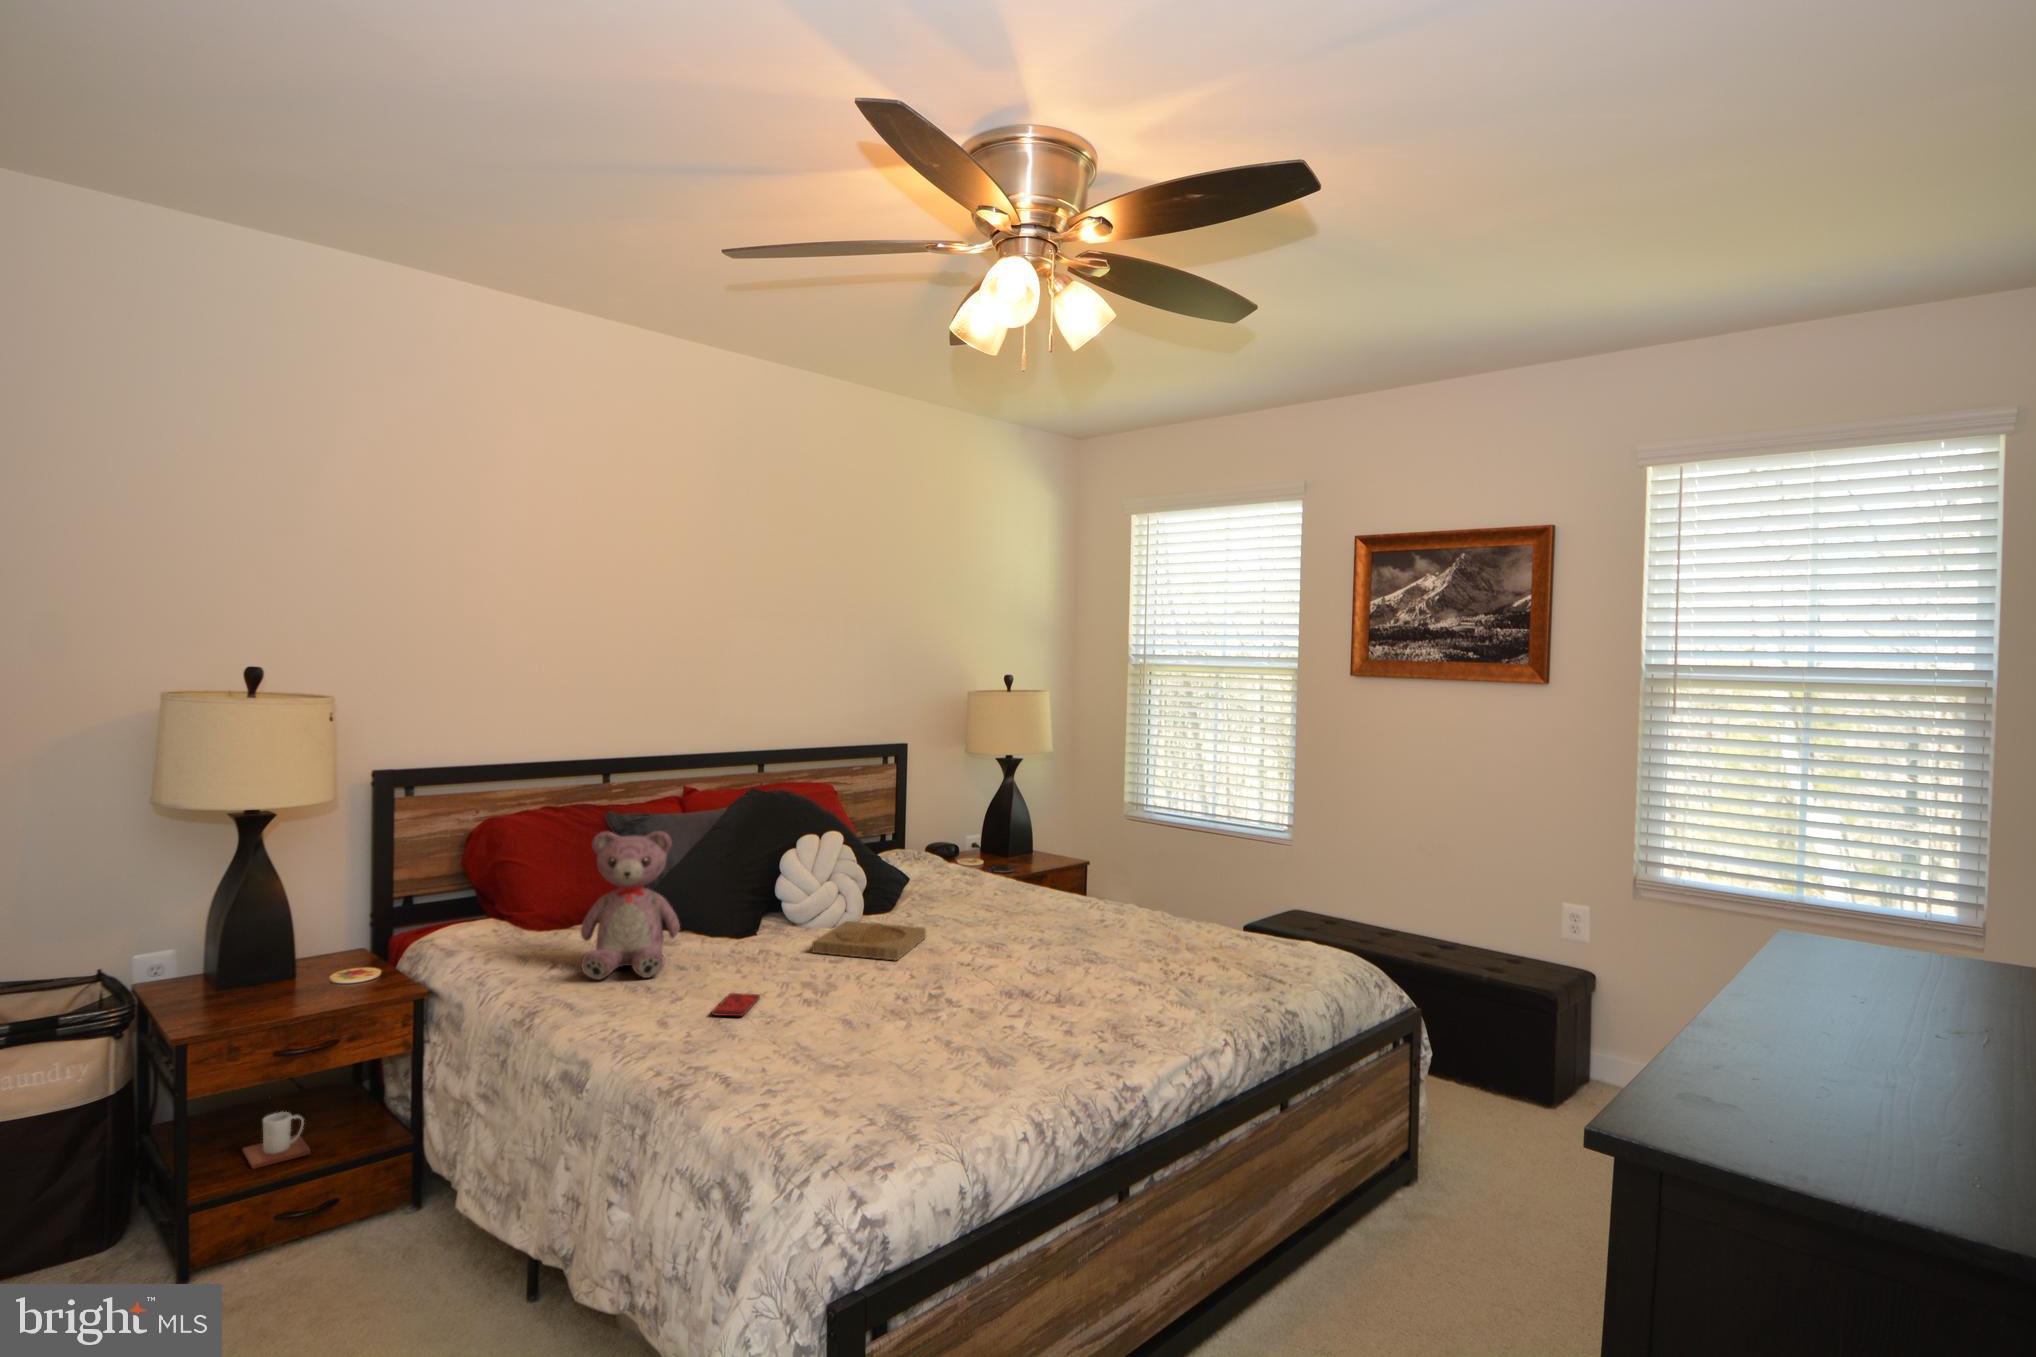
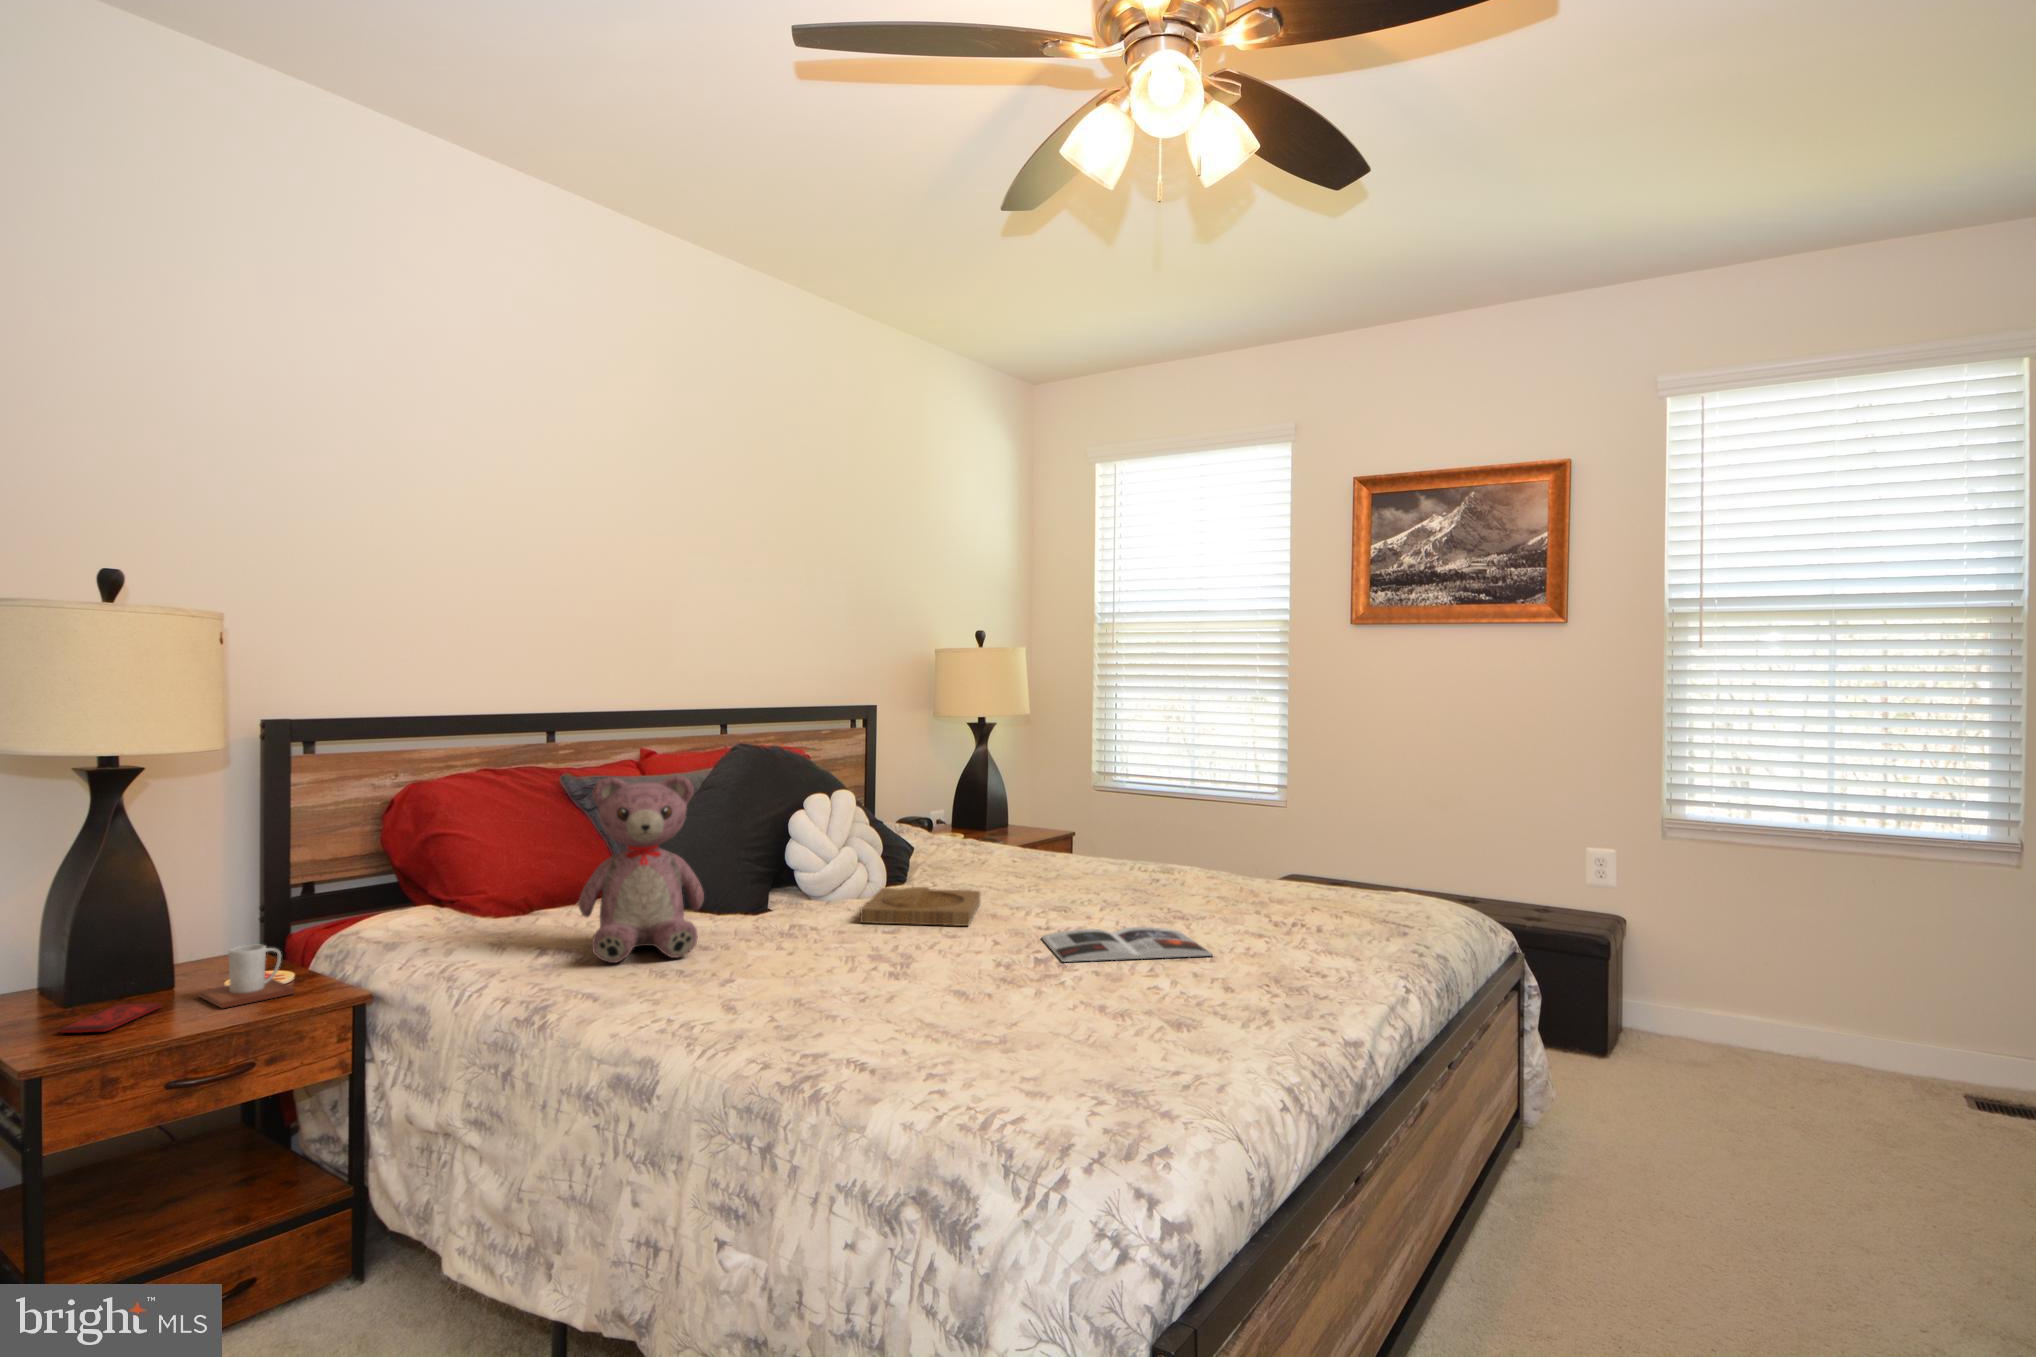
magazine: none [945,971,1076,1002] -> present [1042,927,1214,962]
smartphone: present [711,993,760,1016] -> present [61,1003,161,1033]
mug: present [243,1112,311,1169] -> present [198,944,295,1008]

